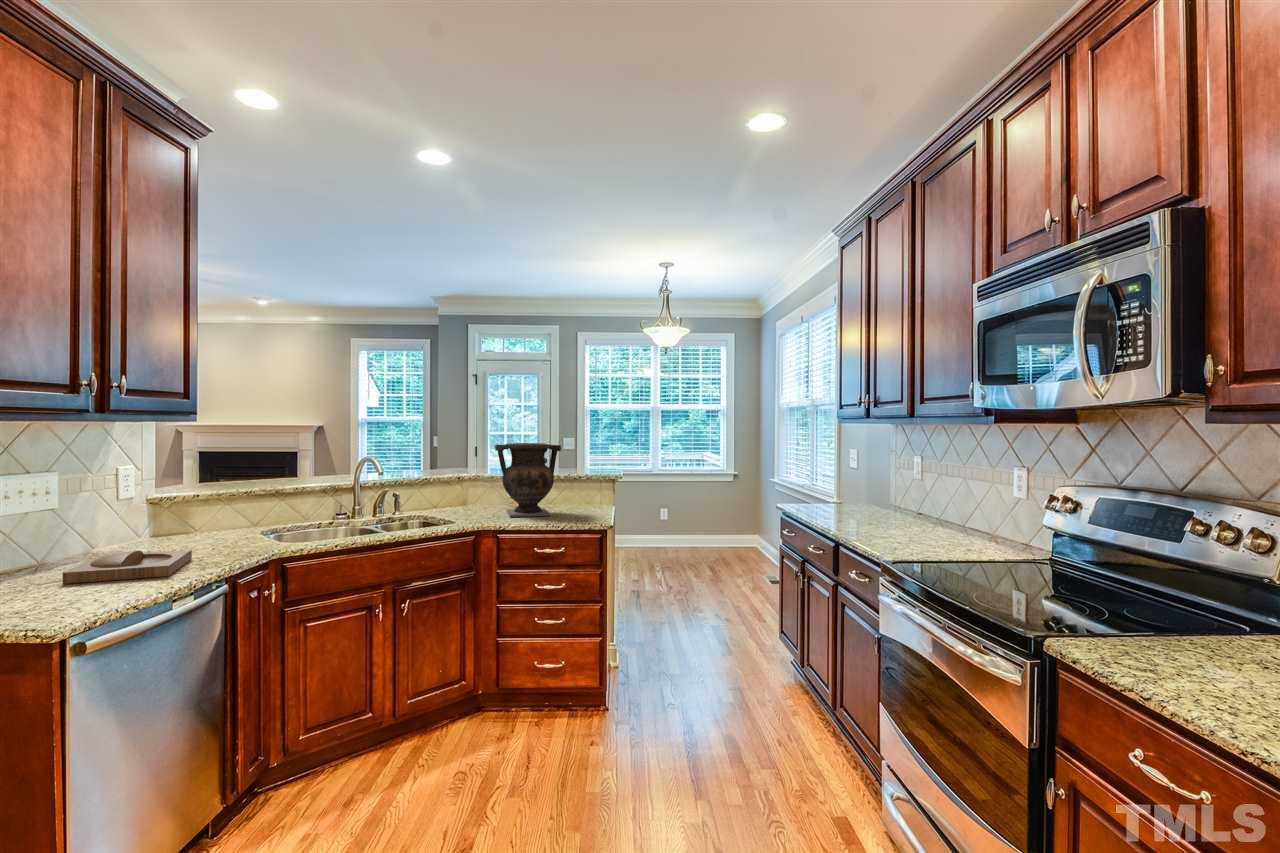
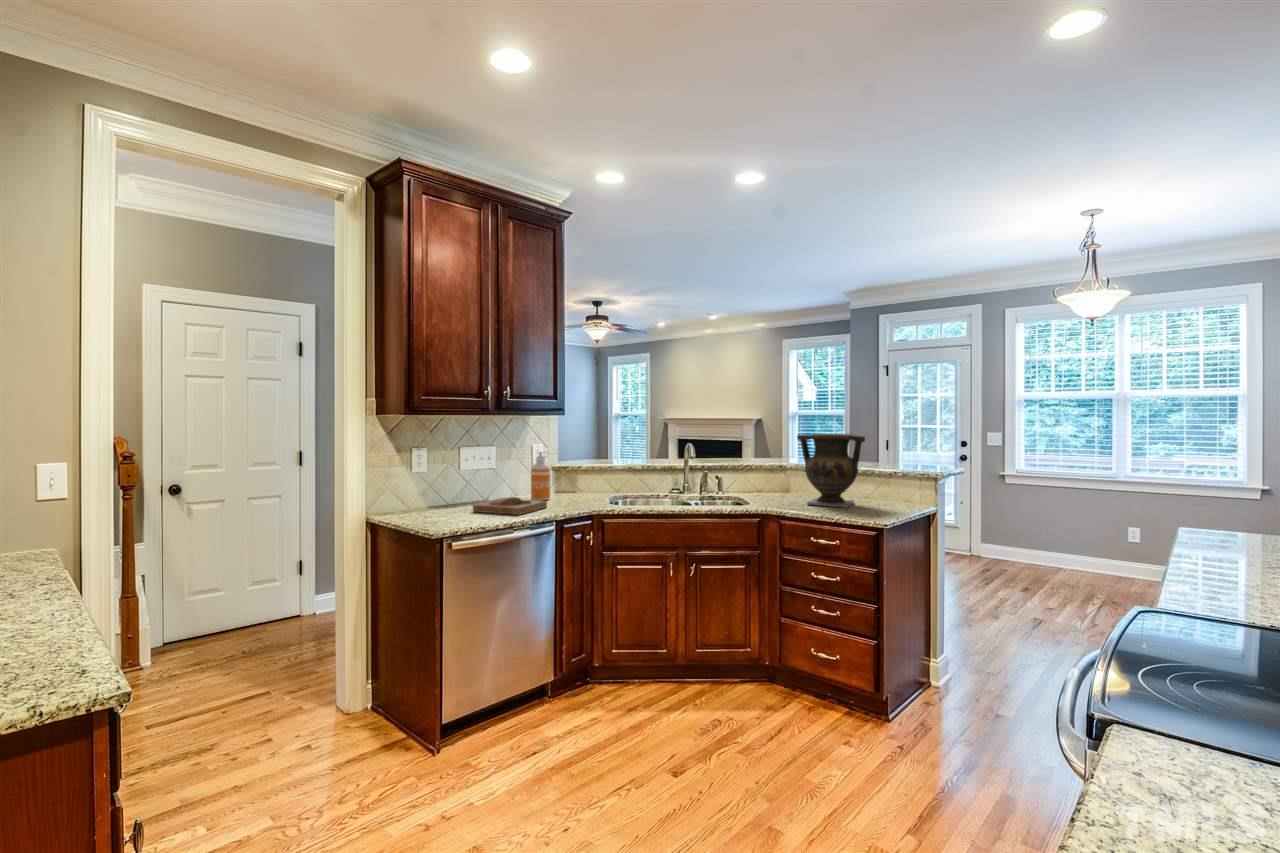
soap dispenser: none [133,478,168,551] -> present [531,452,550,500]

